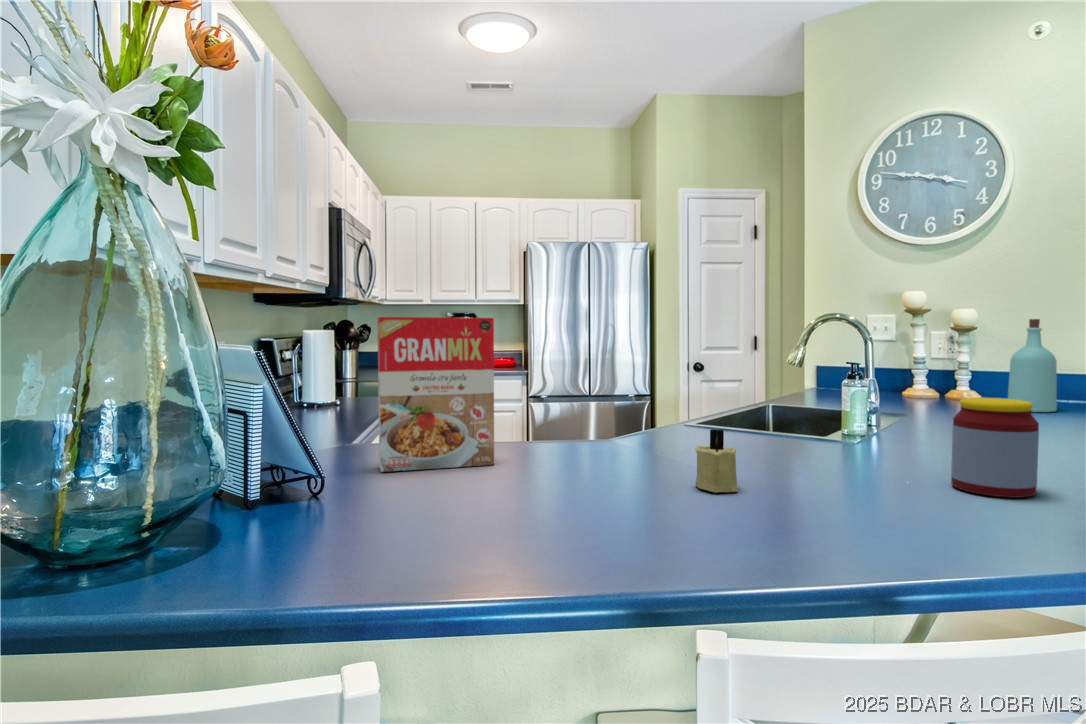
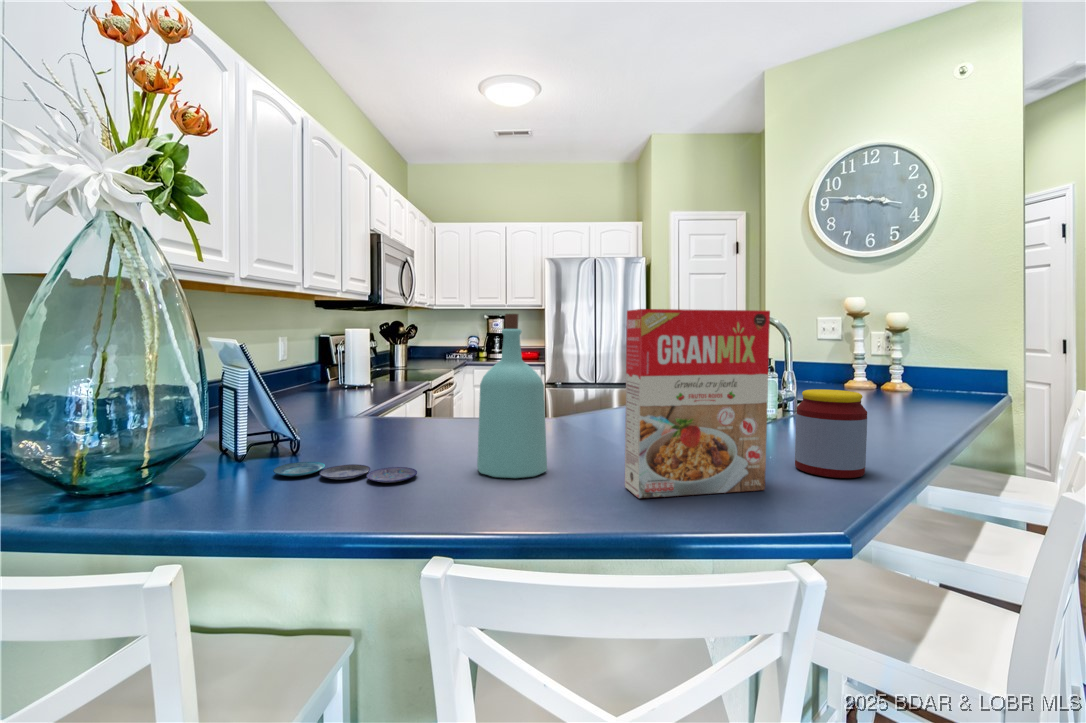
cereal box: present [377,317,494,472] -> present [625,309,770,498]
bottle: present [1008,319,1057,412] -> present [477,314,547,478]
candle: present [695,429,738,492] -> none [571,412,605,465]
plate: none [348,498,534,520] -> present [273,462,417,483]

